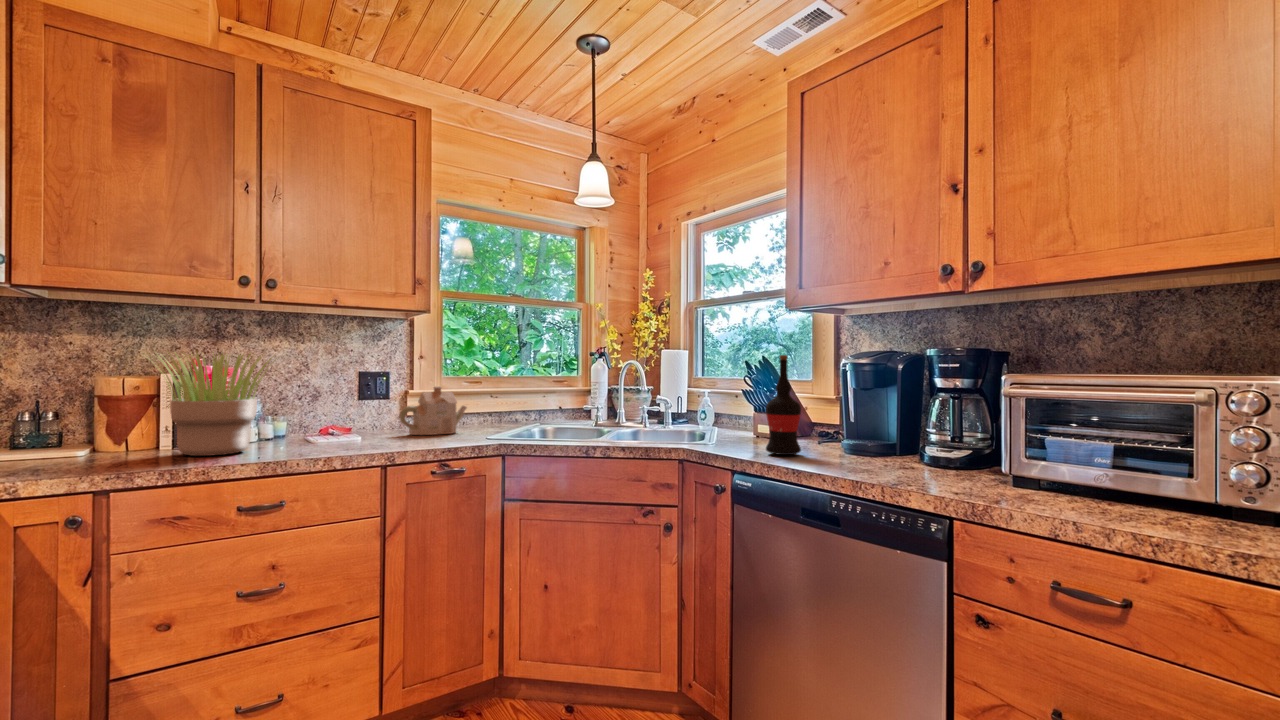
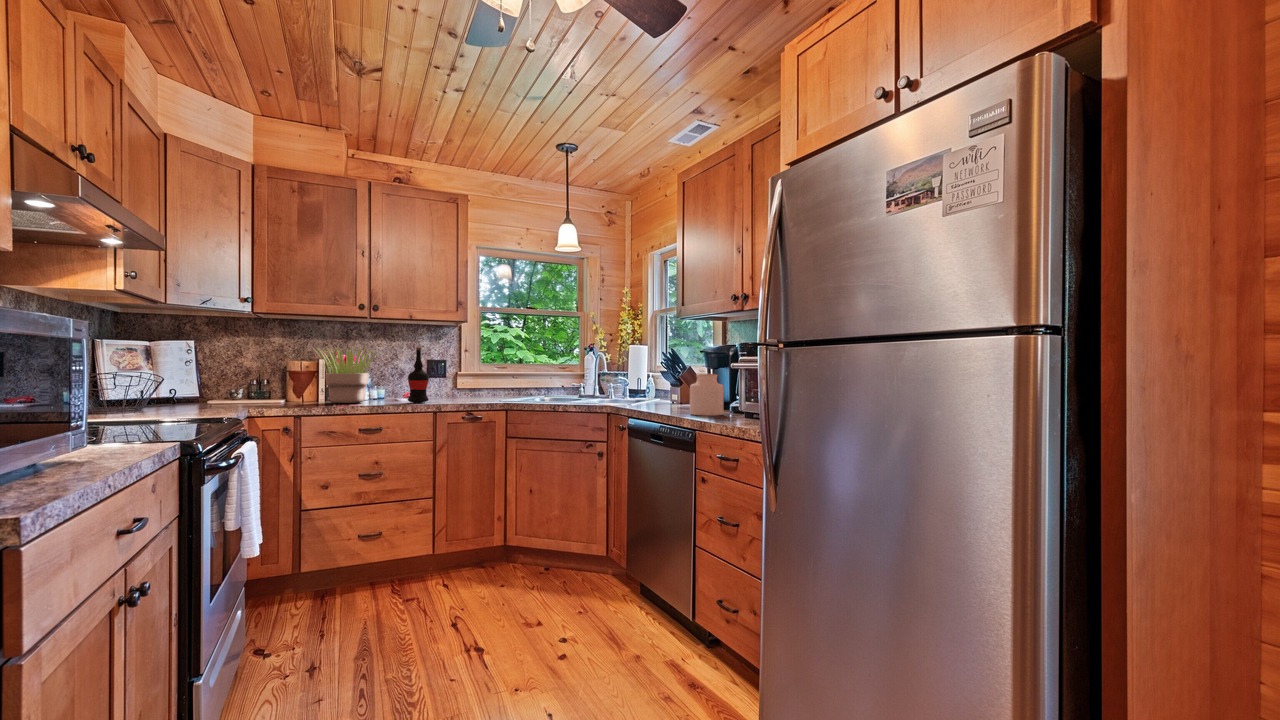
wine bottle: present [766,355,801,455] -> present [408,347,429,403]
teapot: present [400,386,467,435] -> none [451,369,494,399]
jar: none [871,399,935,476] -> present [690,374,724,416]

